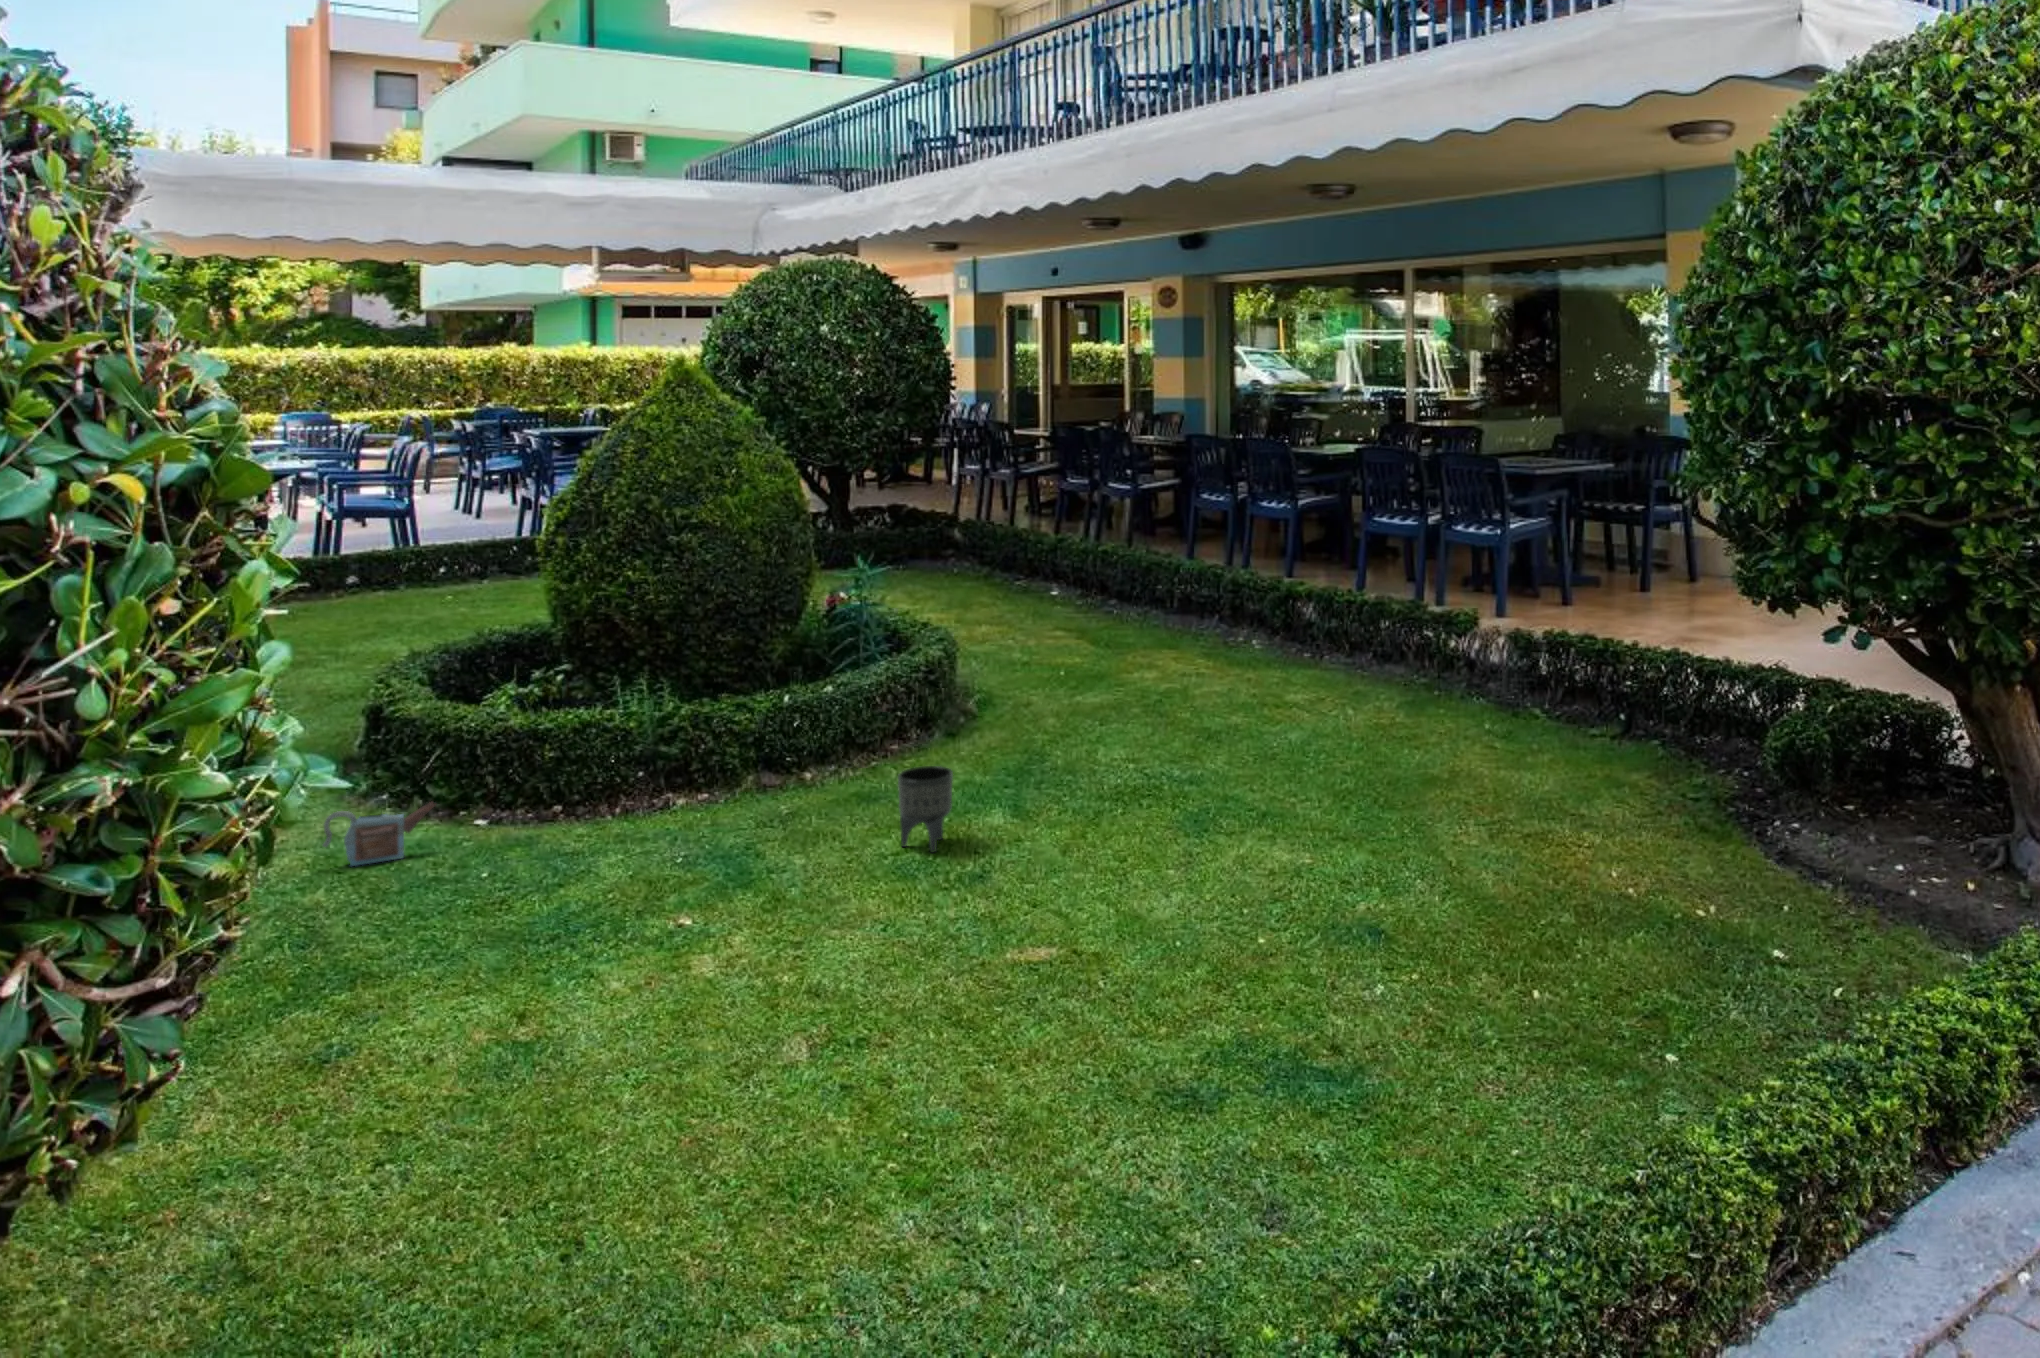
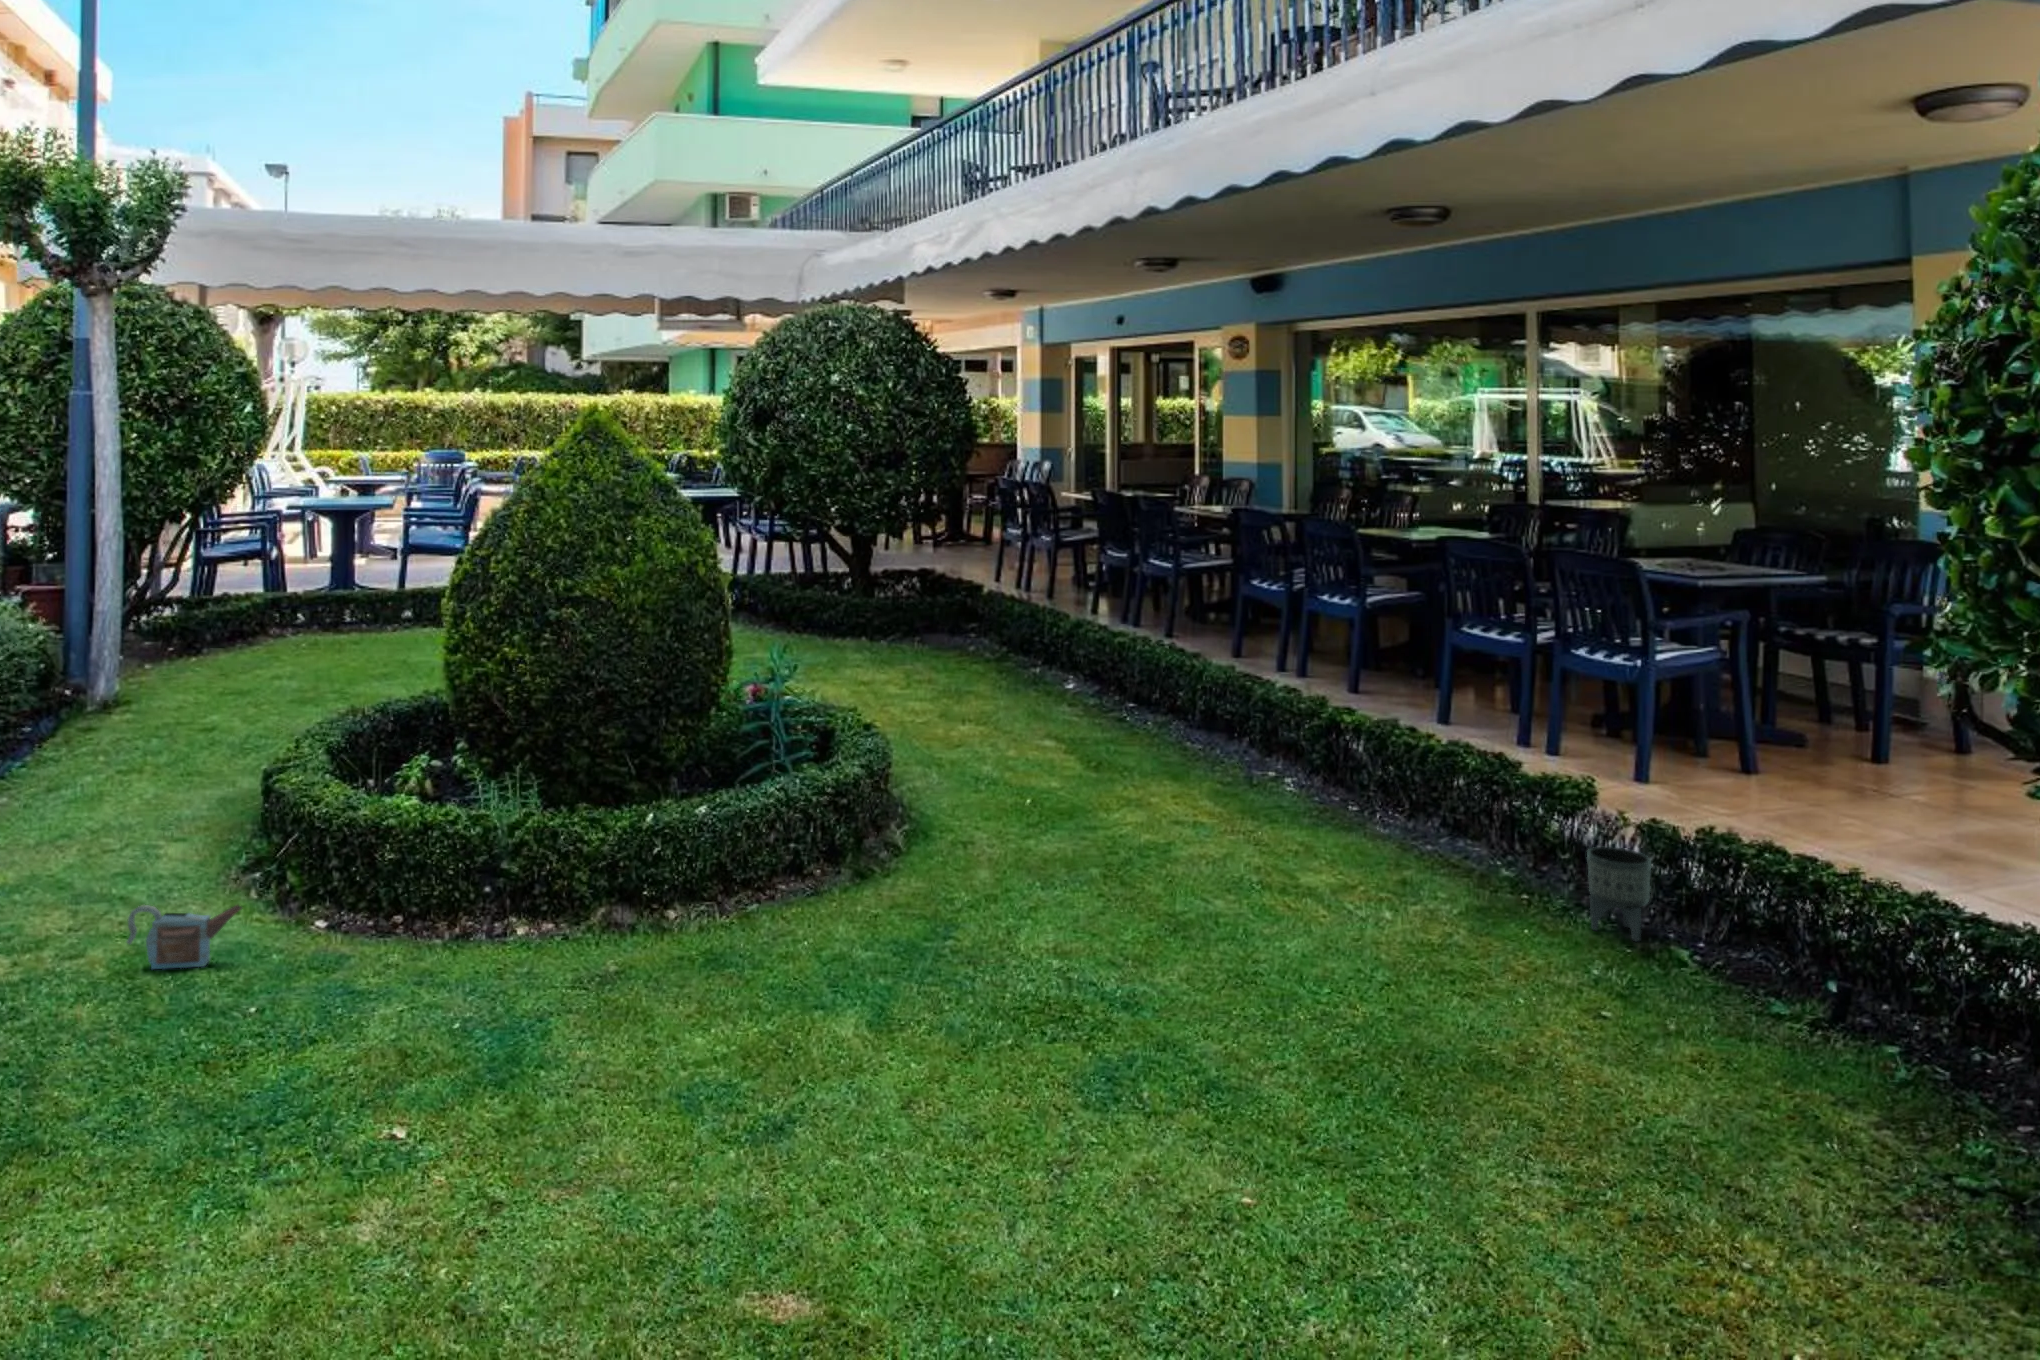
planter: present [898,766,953,852] -> present [1587,847,1651,941]

